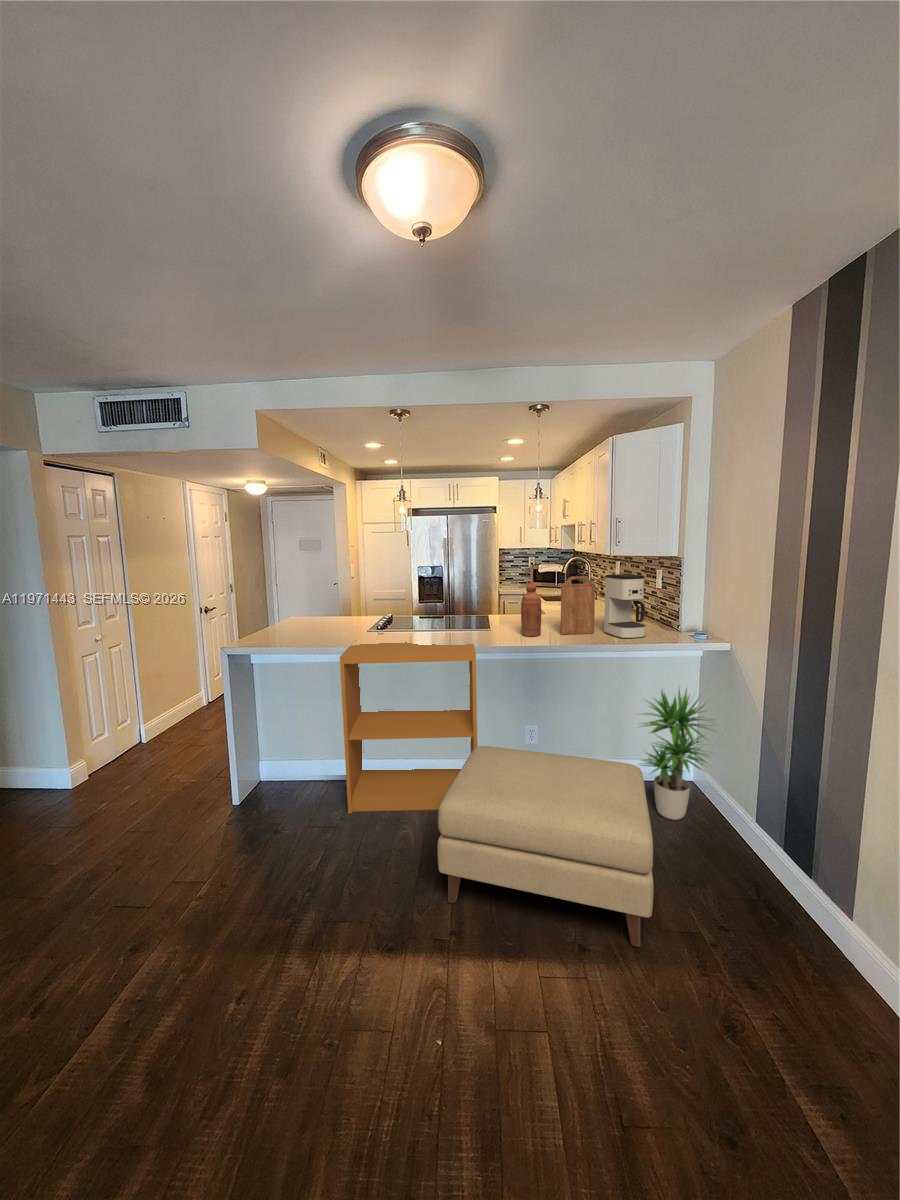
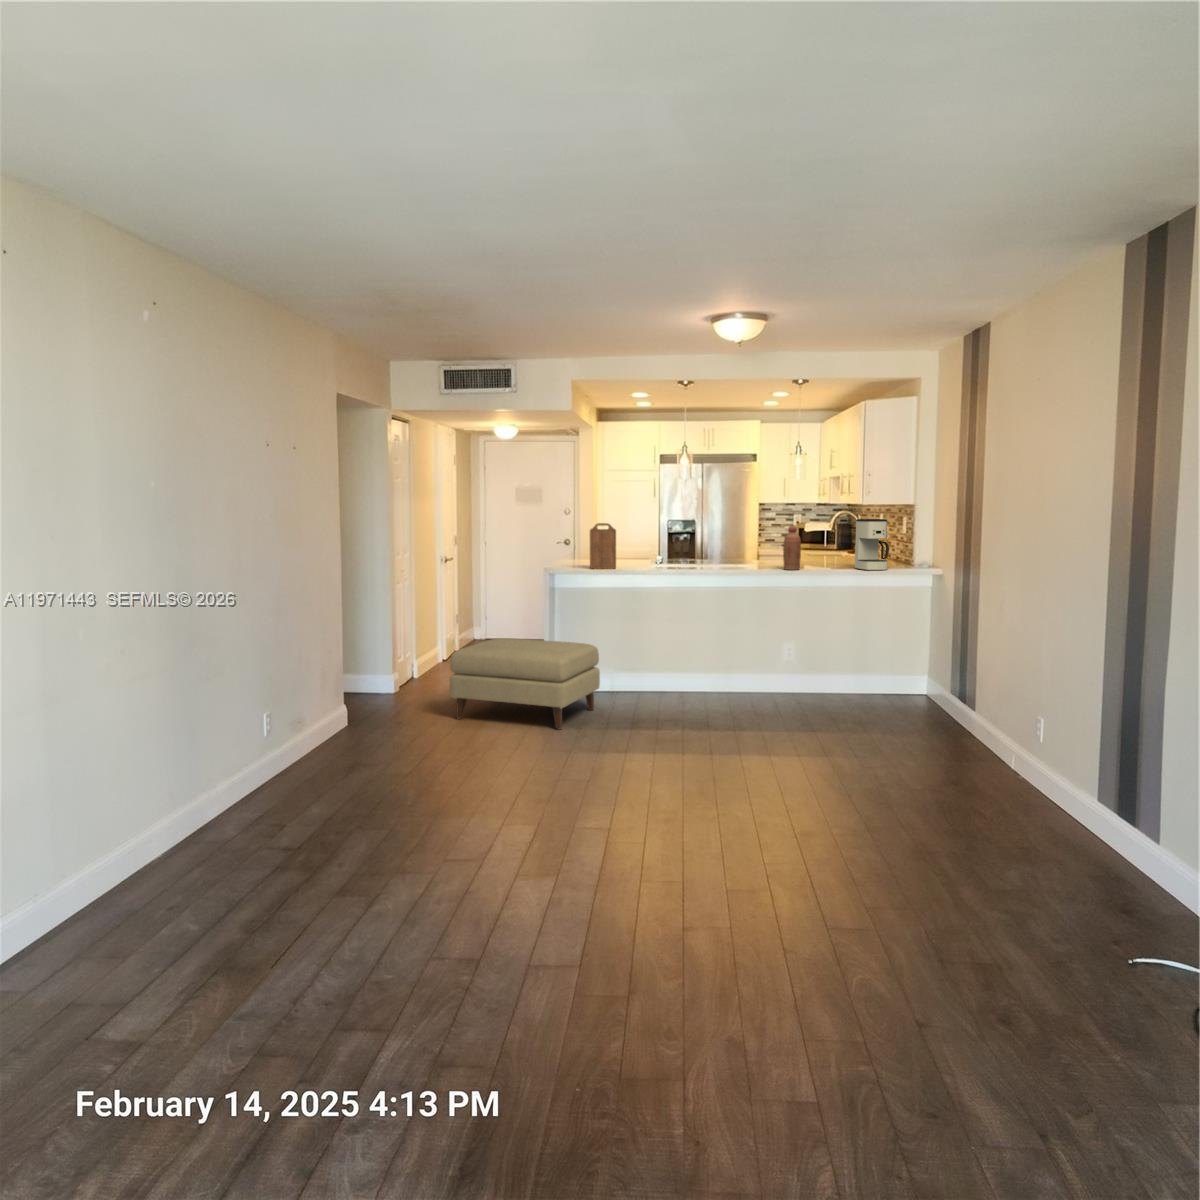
cutting board: present [561,576,595,635] -> present [590,523,616,569]
bookshelf: present [340,641,477,814] -> none [639,572,747,707]
potted plant: present [639,689,713,820] -> none [874,606,941,712]
ottoman: present [437,746,654,947] -> present [450,638,600,729]

